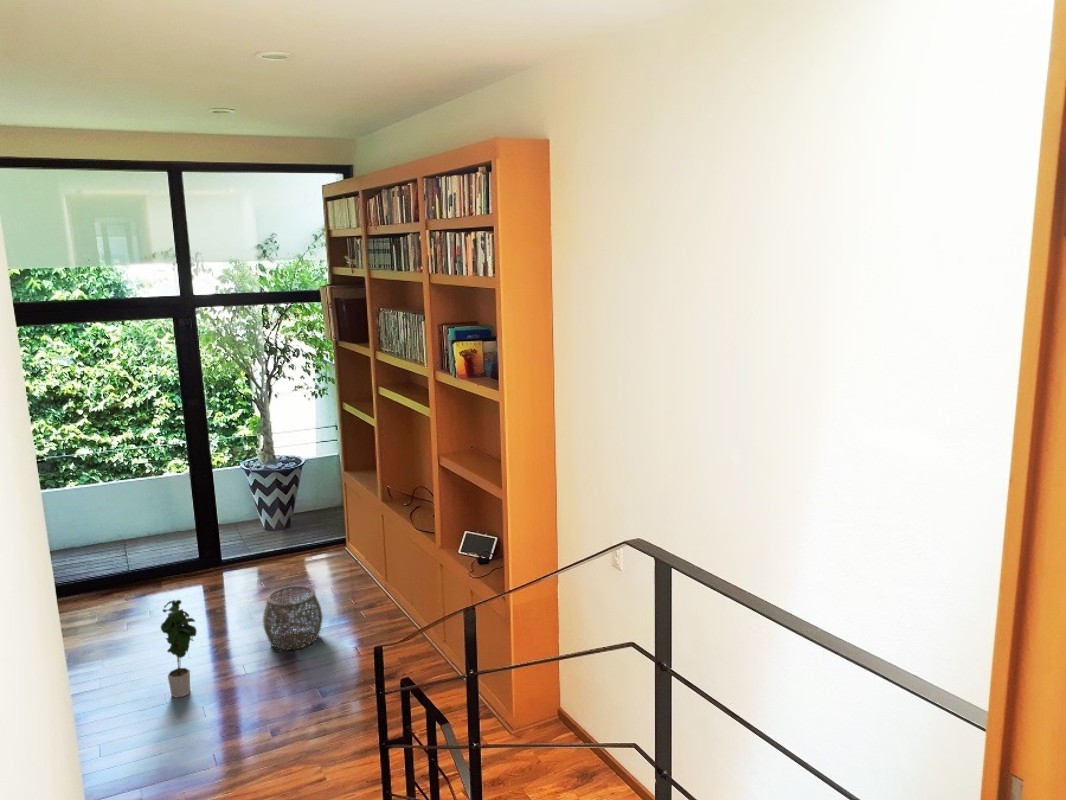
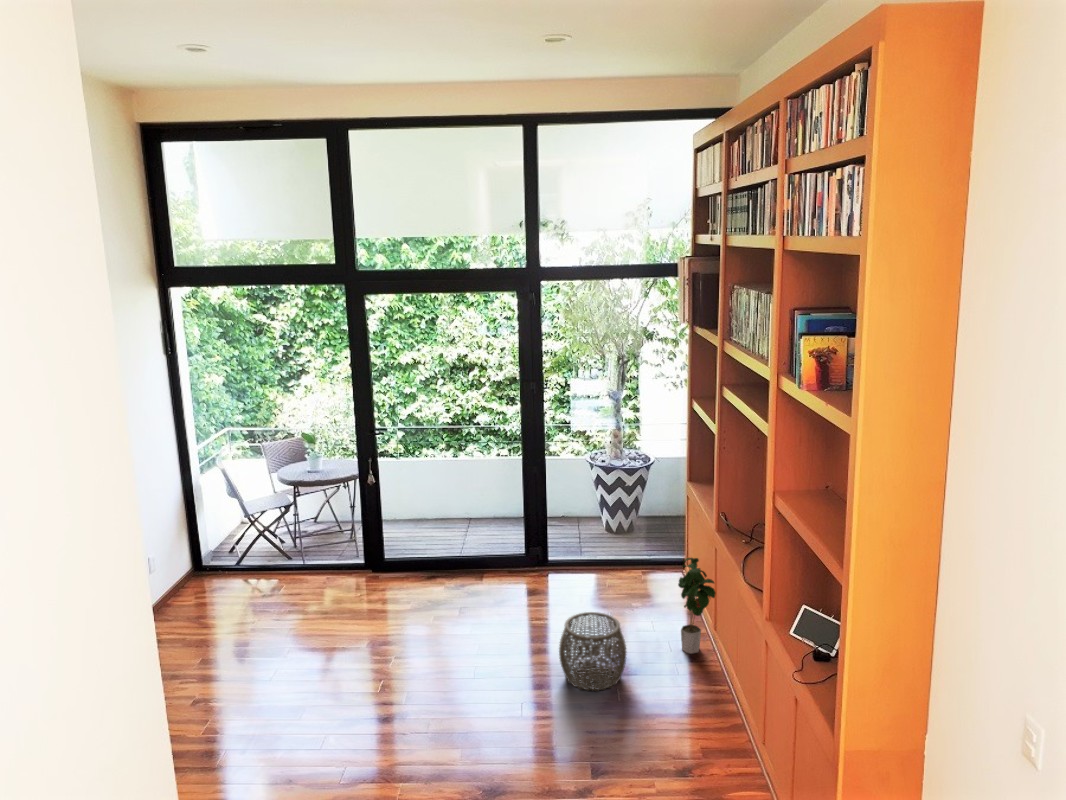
potted plant: present [161,600,197,698] -> present [678,558,716,654]

